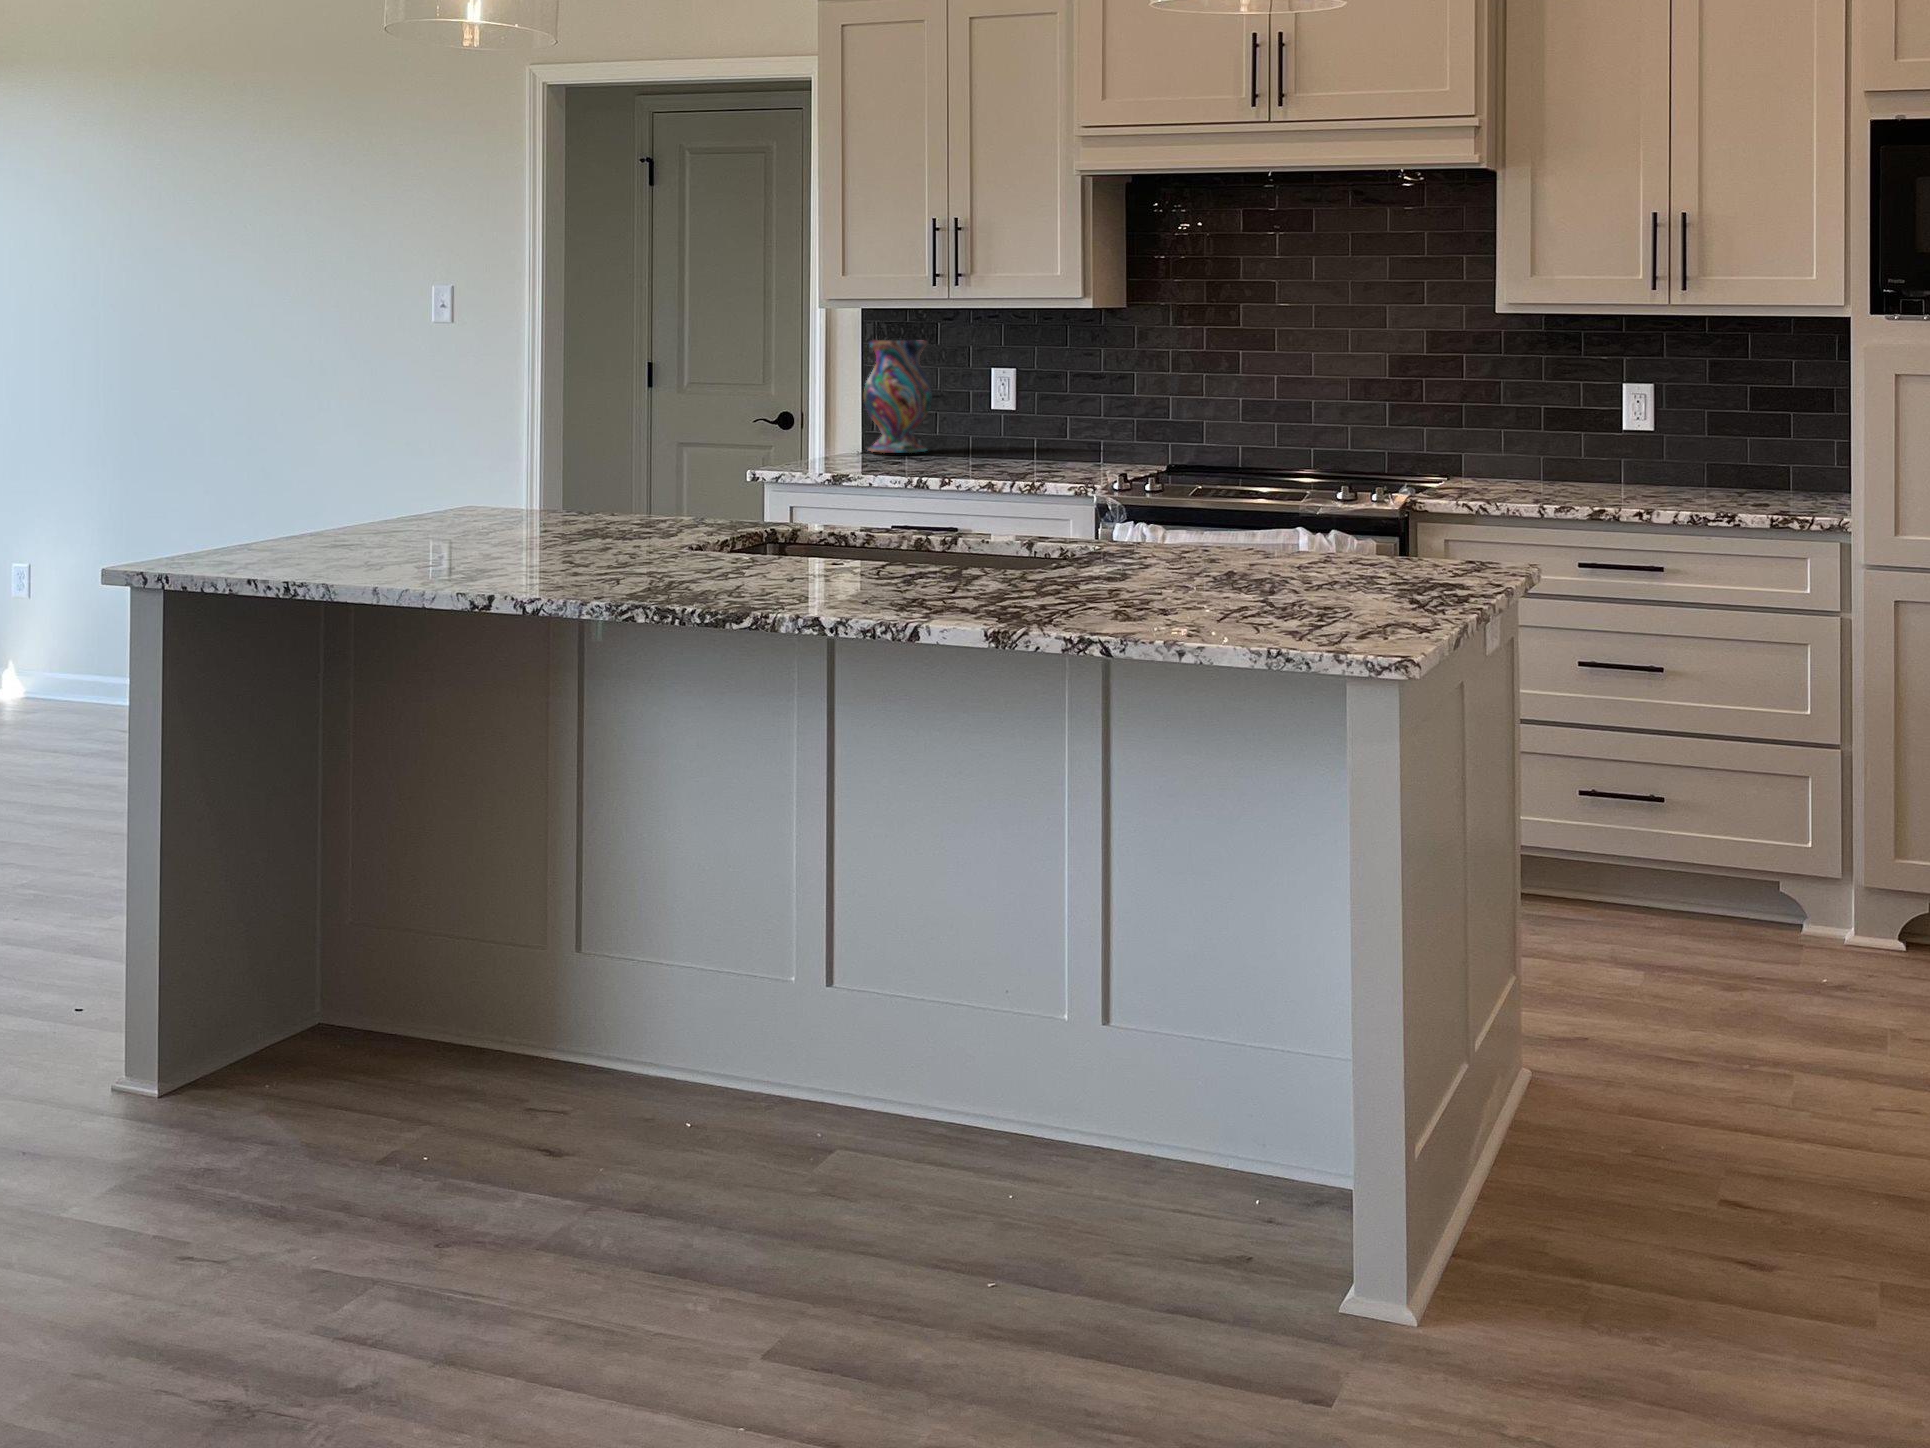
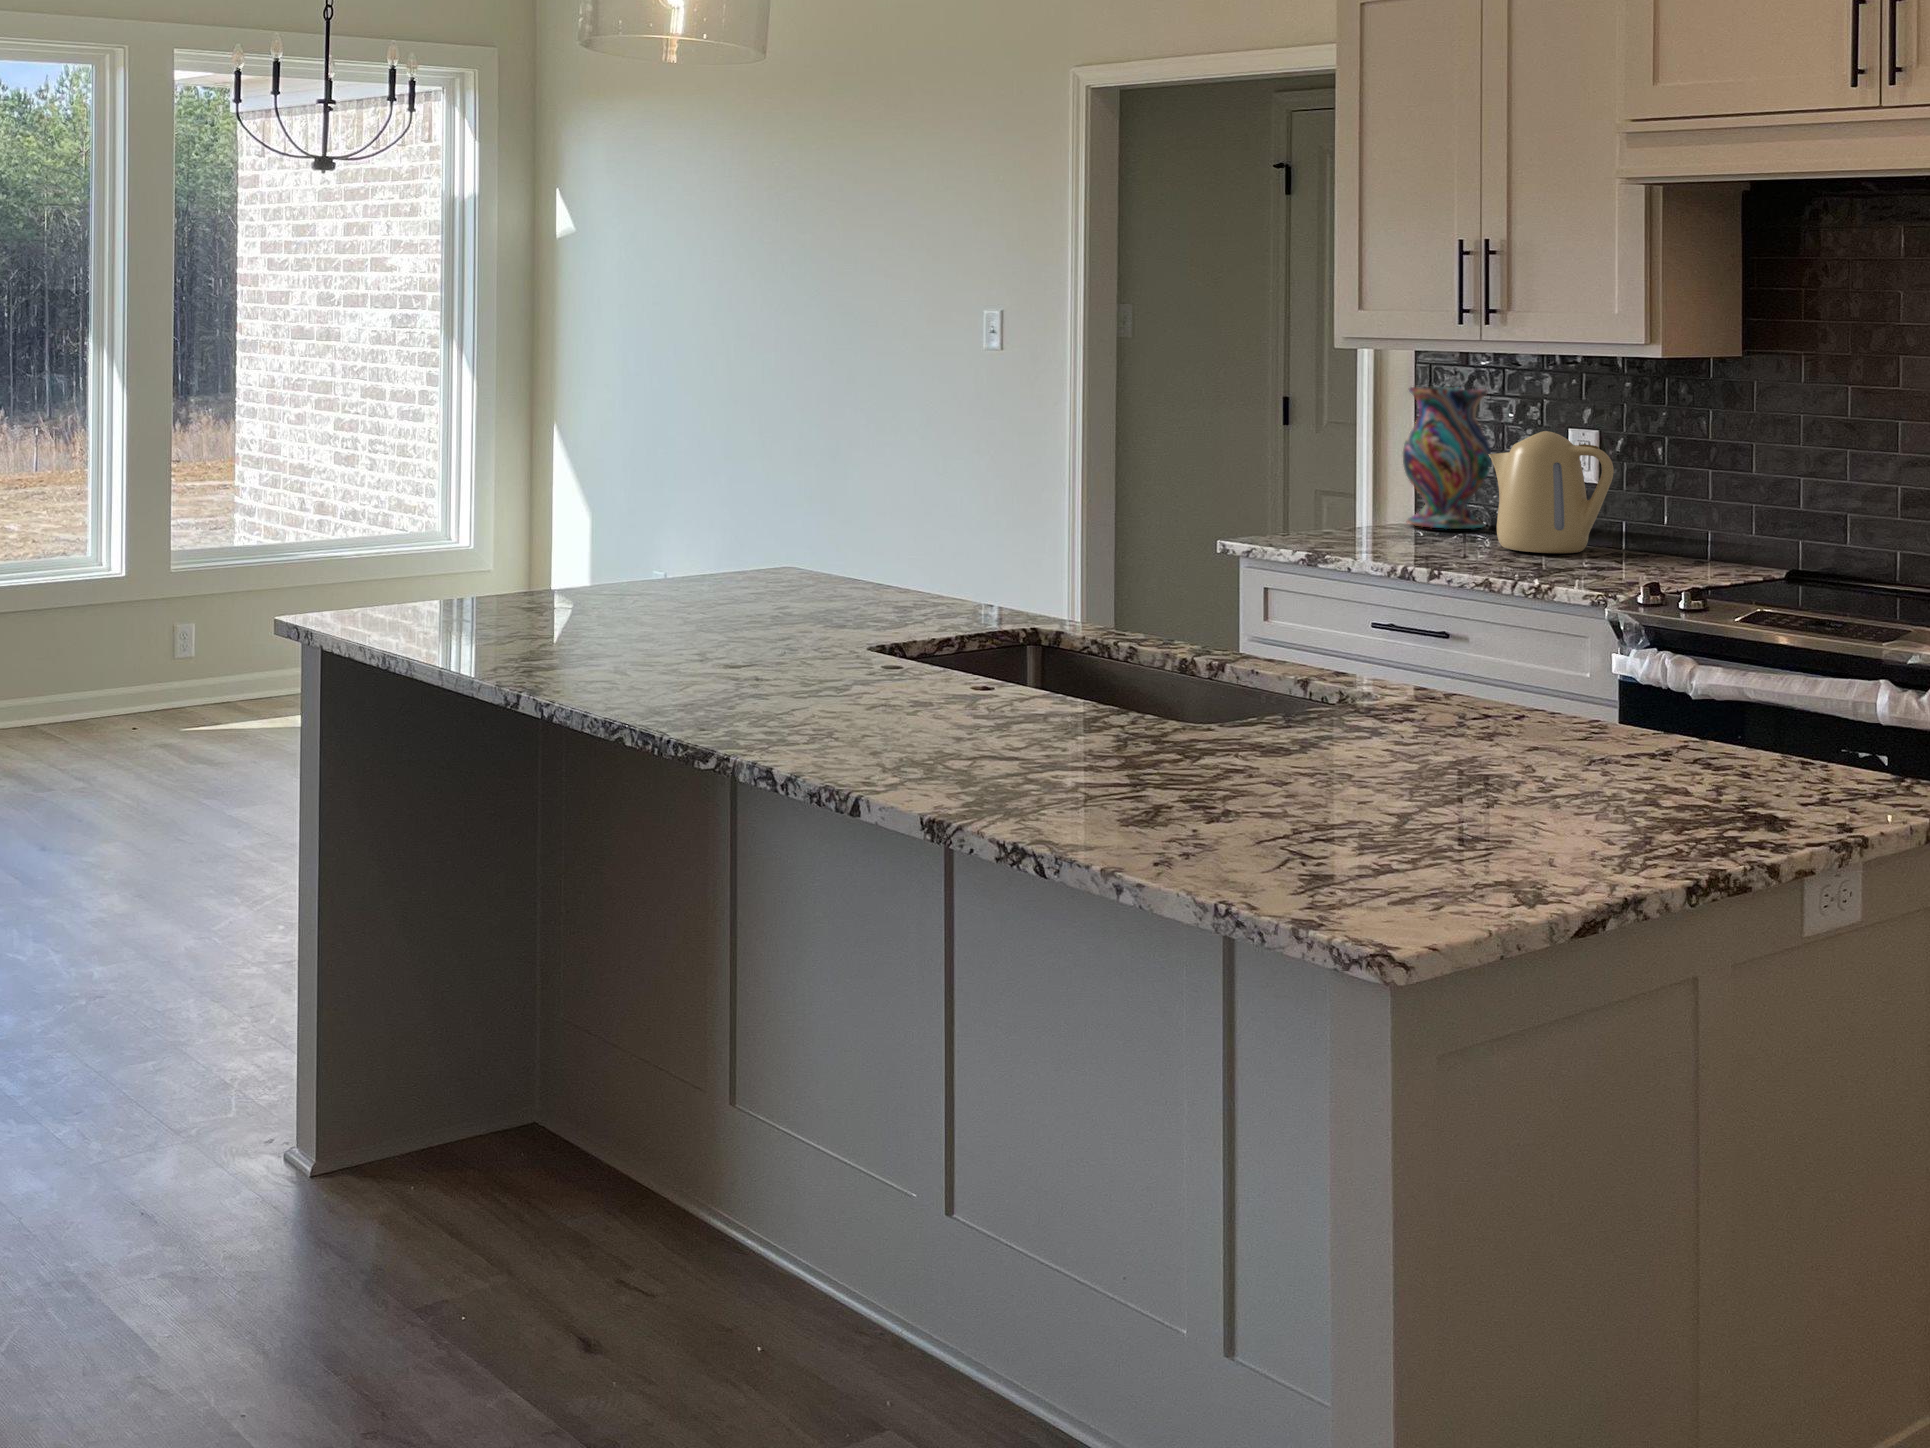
kettle: none [949,369,1045,464] -> present [1488,431,1614,553]

